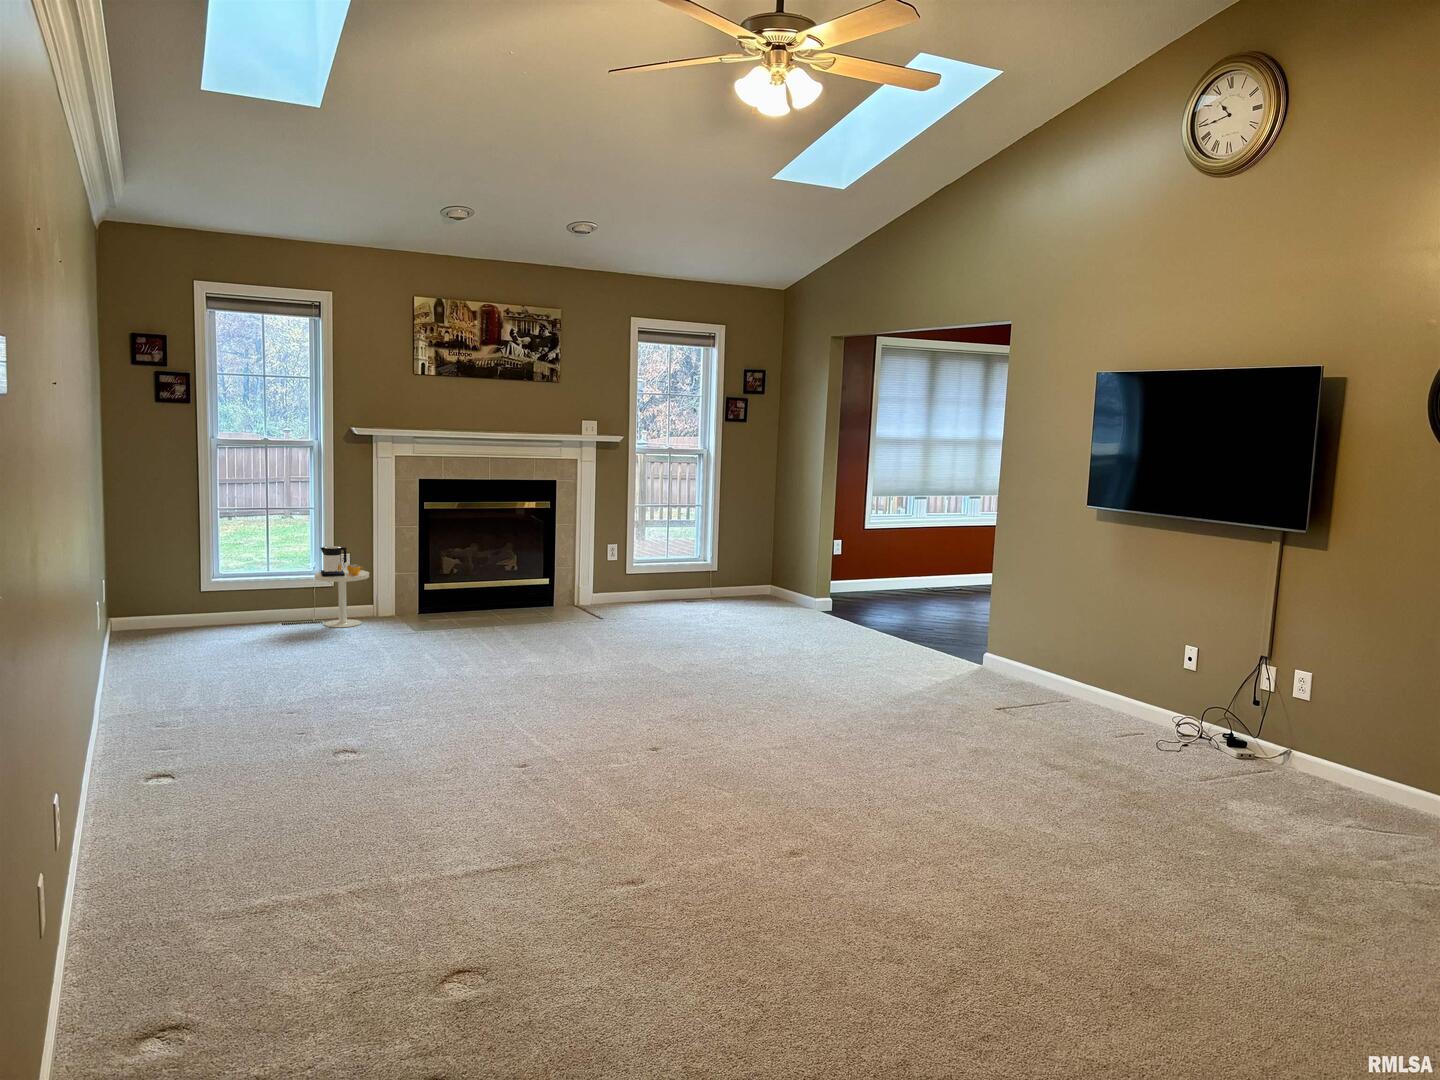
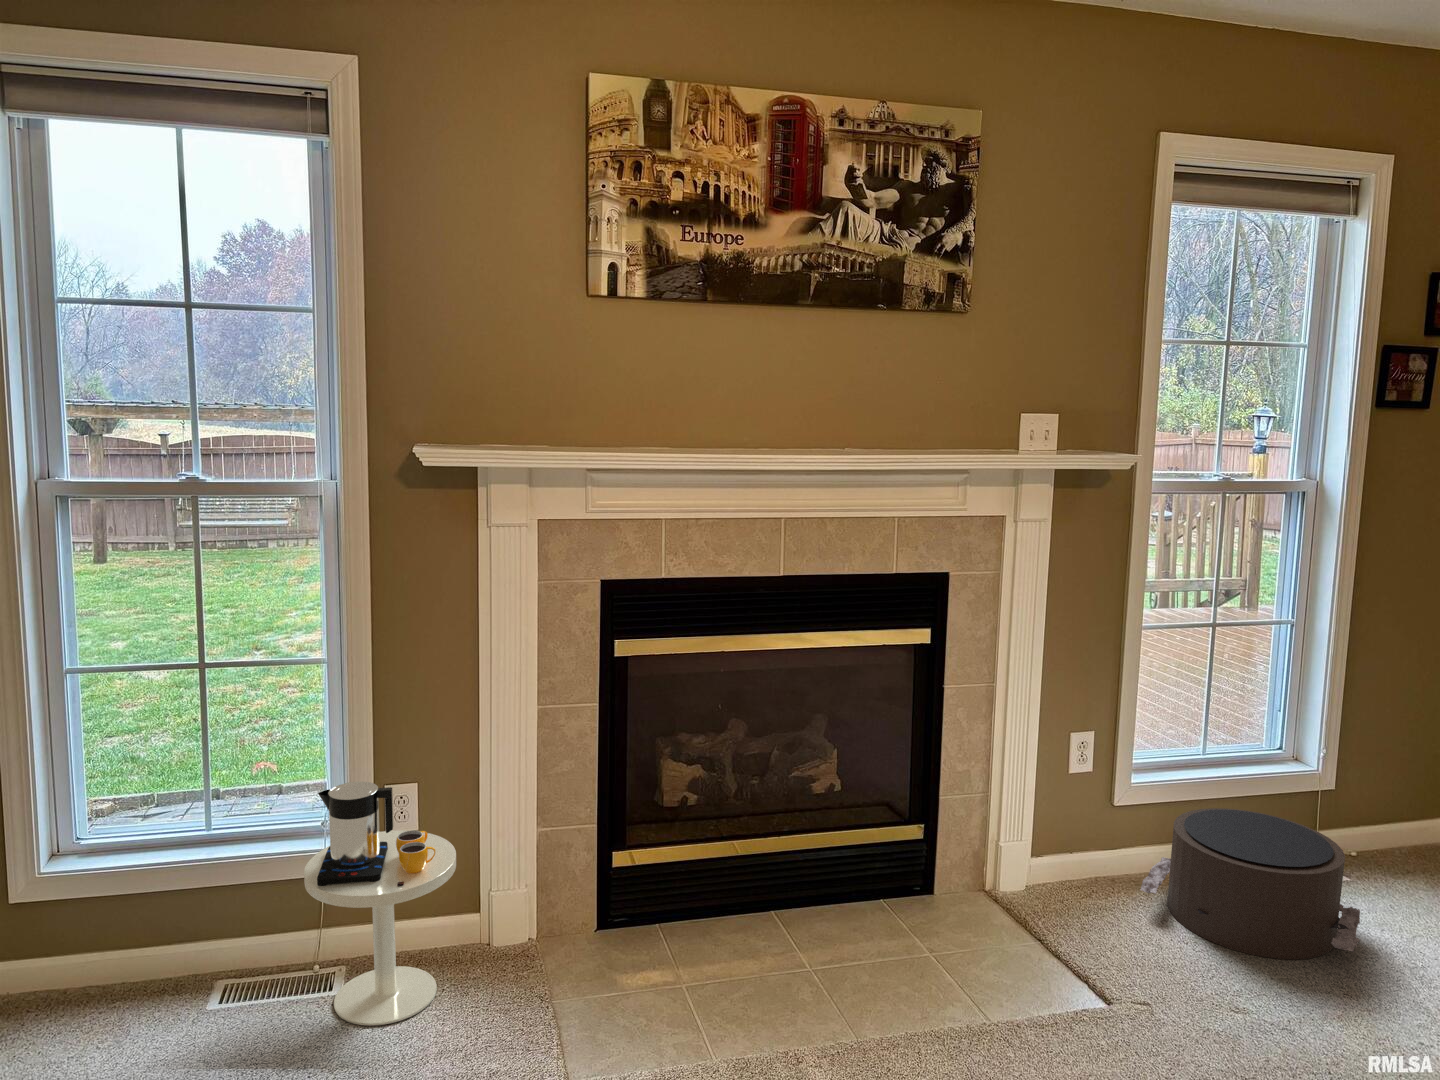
pouf: none [629,572,703,613] -> present [1140,808,1360,960]

